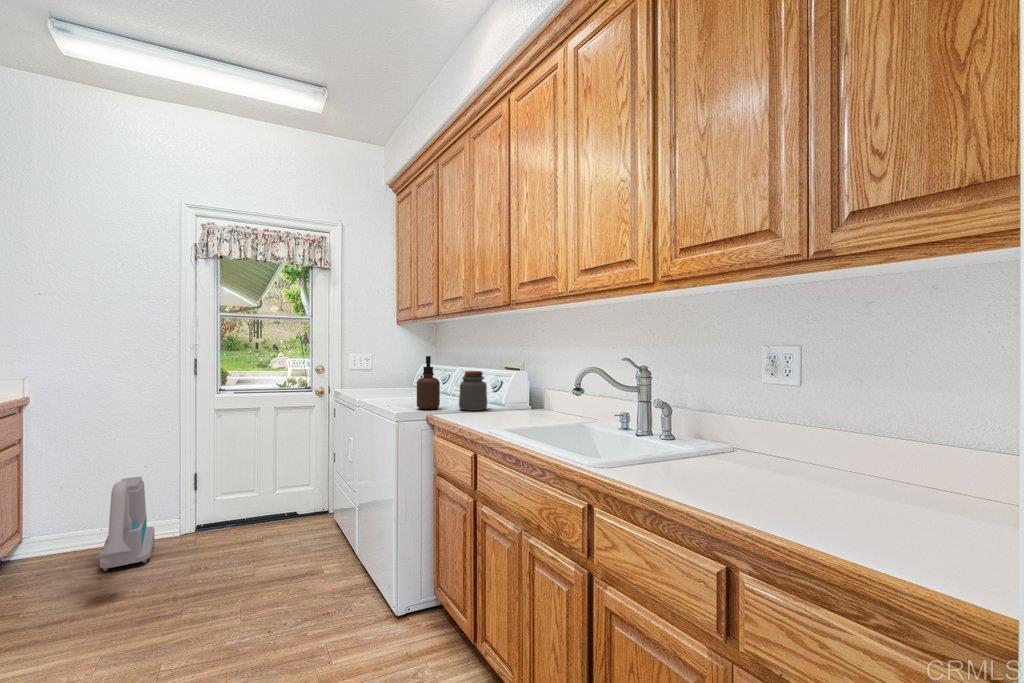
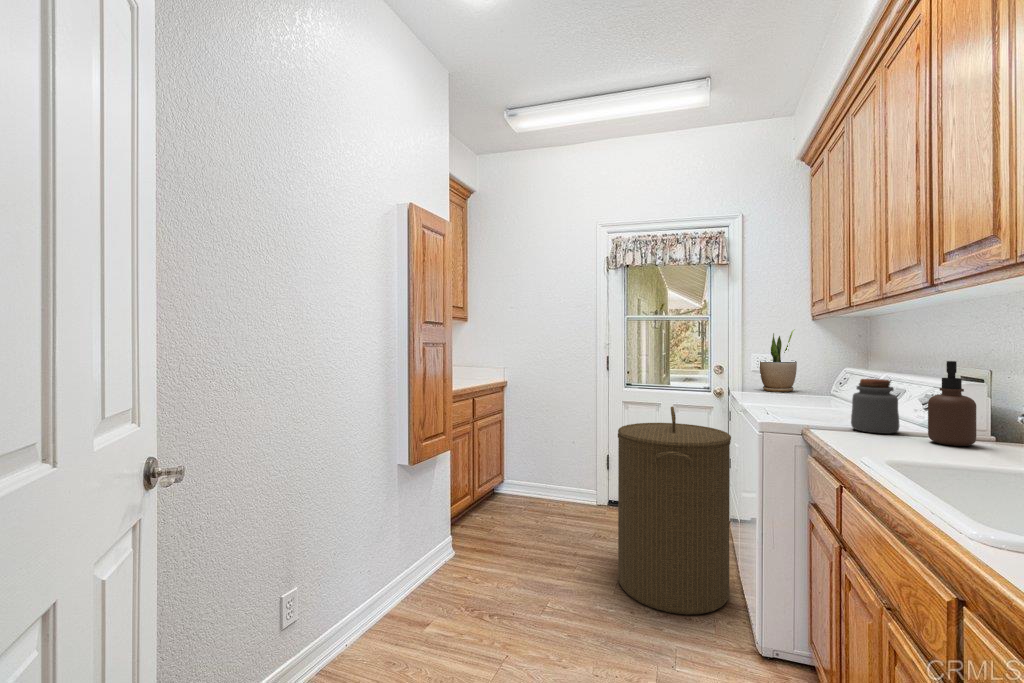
potted plant: none [356,331,386,386] -> present [760,330,797,392]
soap dispenser: present [417,356,440,410] -> present [928,361,976,446]
laundry hamper: none [238,409,359,622] -> present [618,406,731,615]
vacuum cleaner: present [95,477,155,571] -> none [535,447,581,516]

